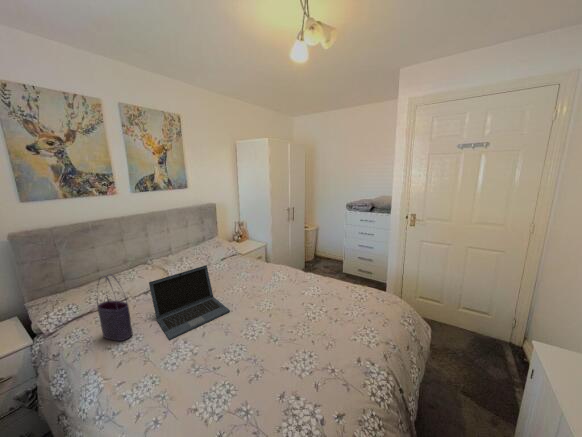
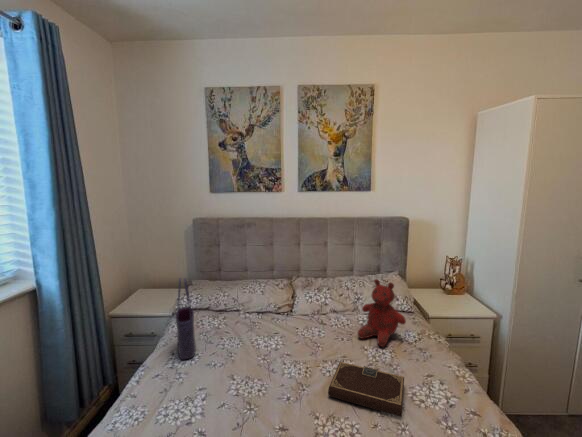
teddy bear: none [218,238,245,274] -> present [358,279,406,347]
laptop: present [149,265,230,340] -> none [195,304,302,409]
notebook: none [233,275,274,297] -> present [328,362,404,417]

